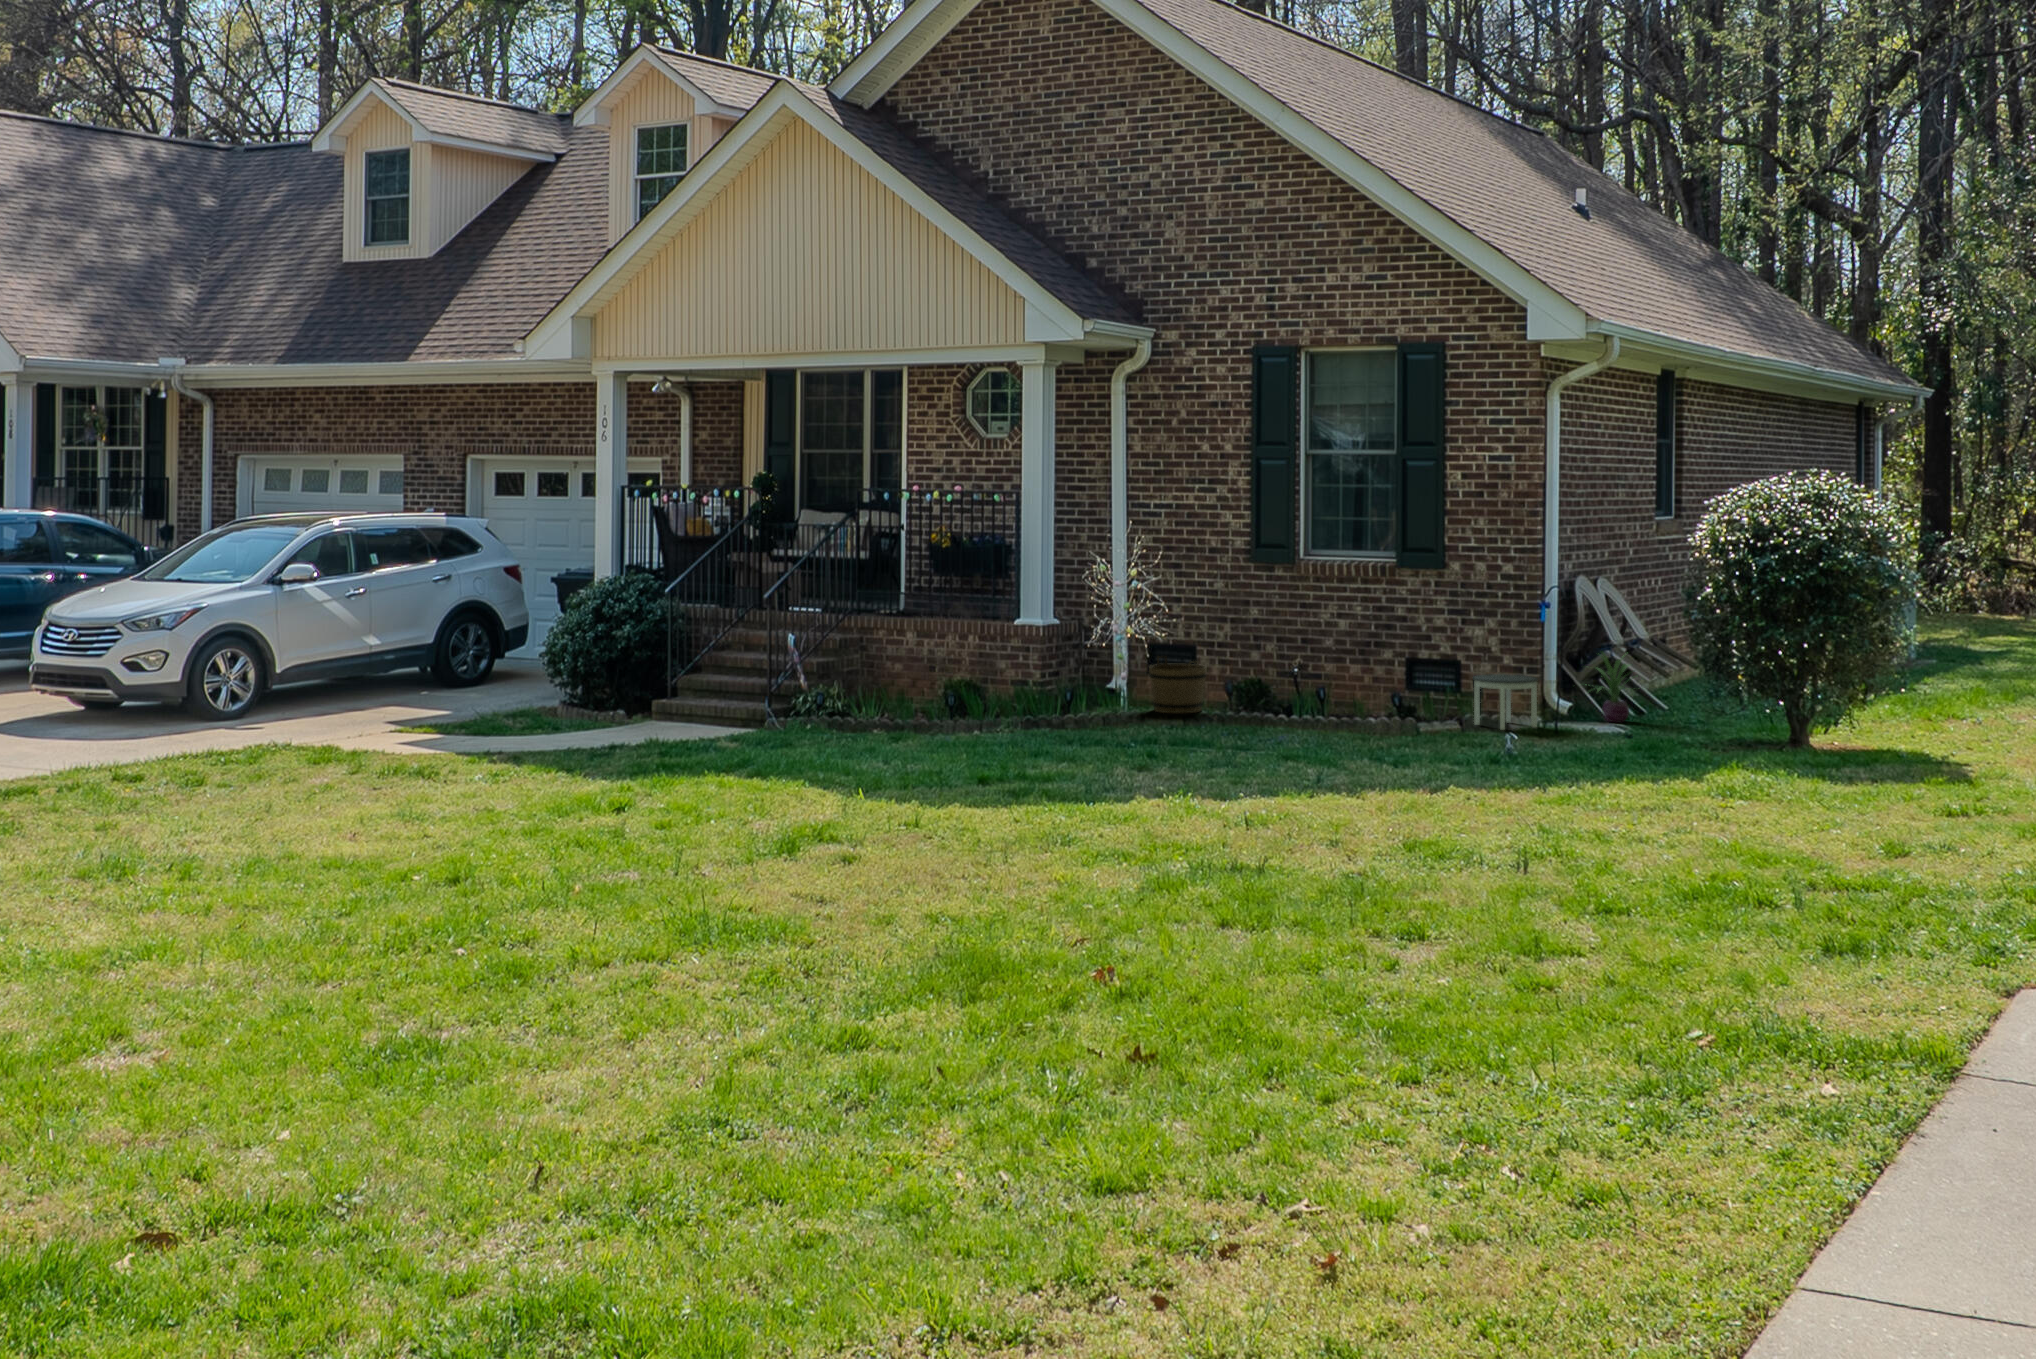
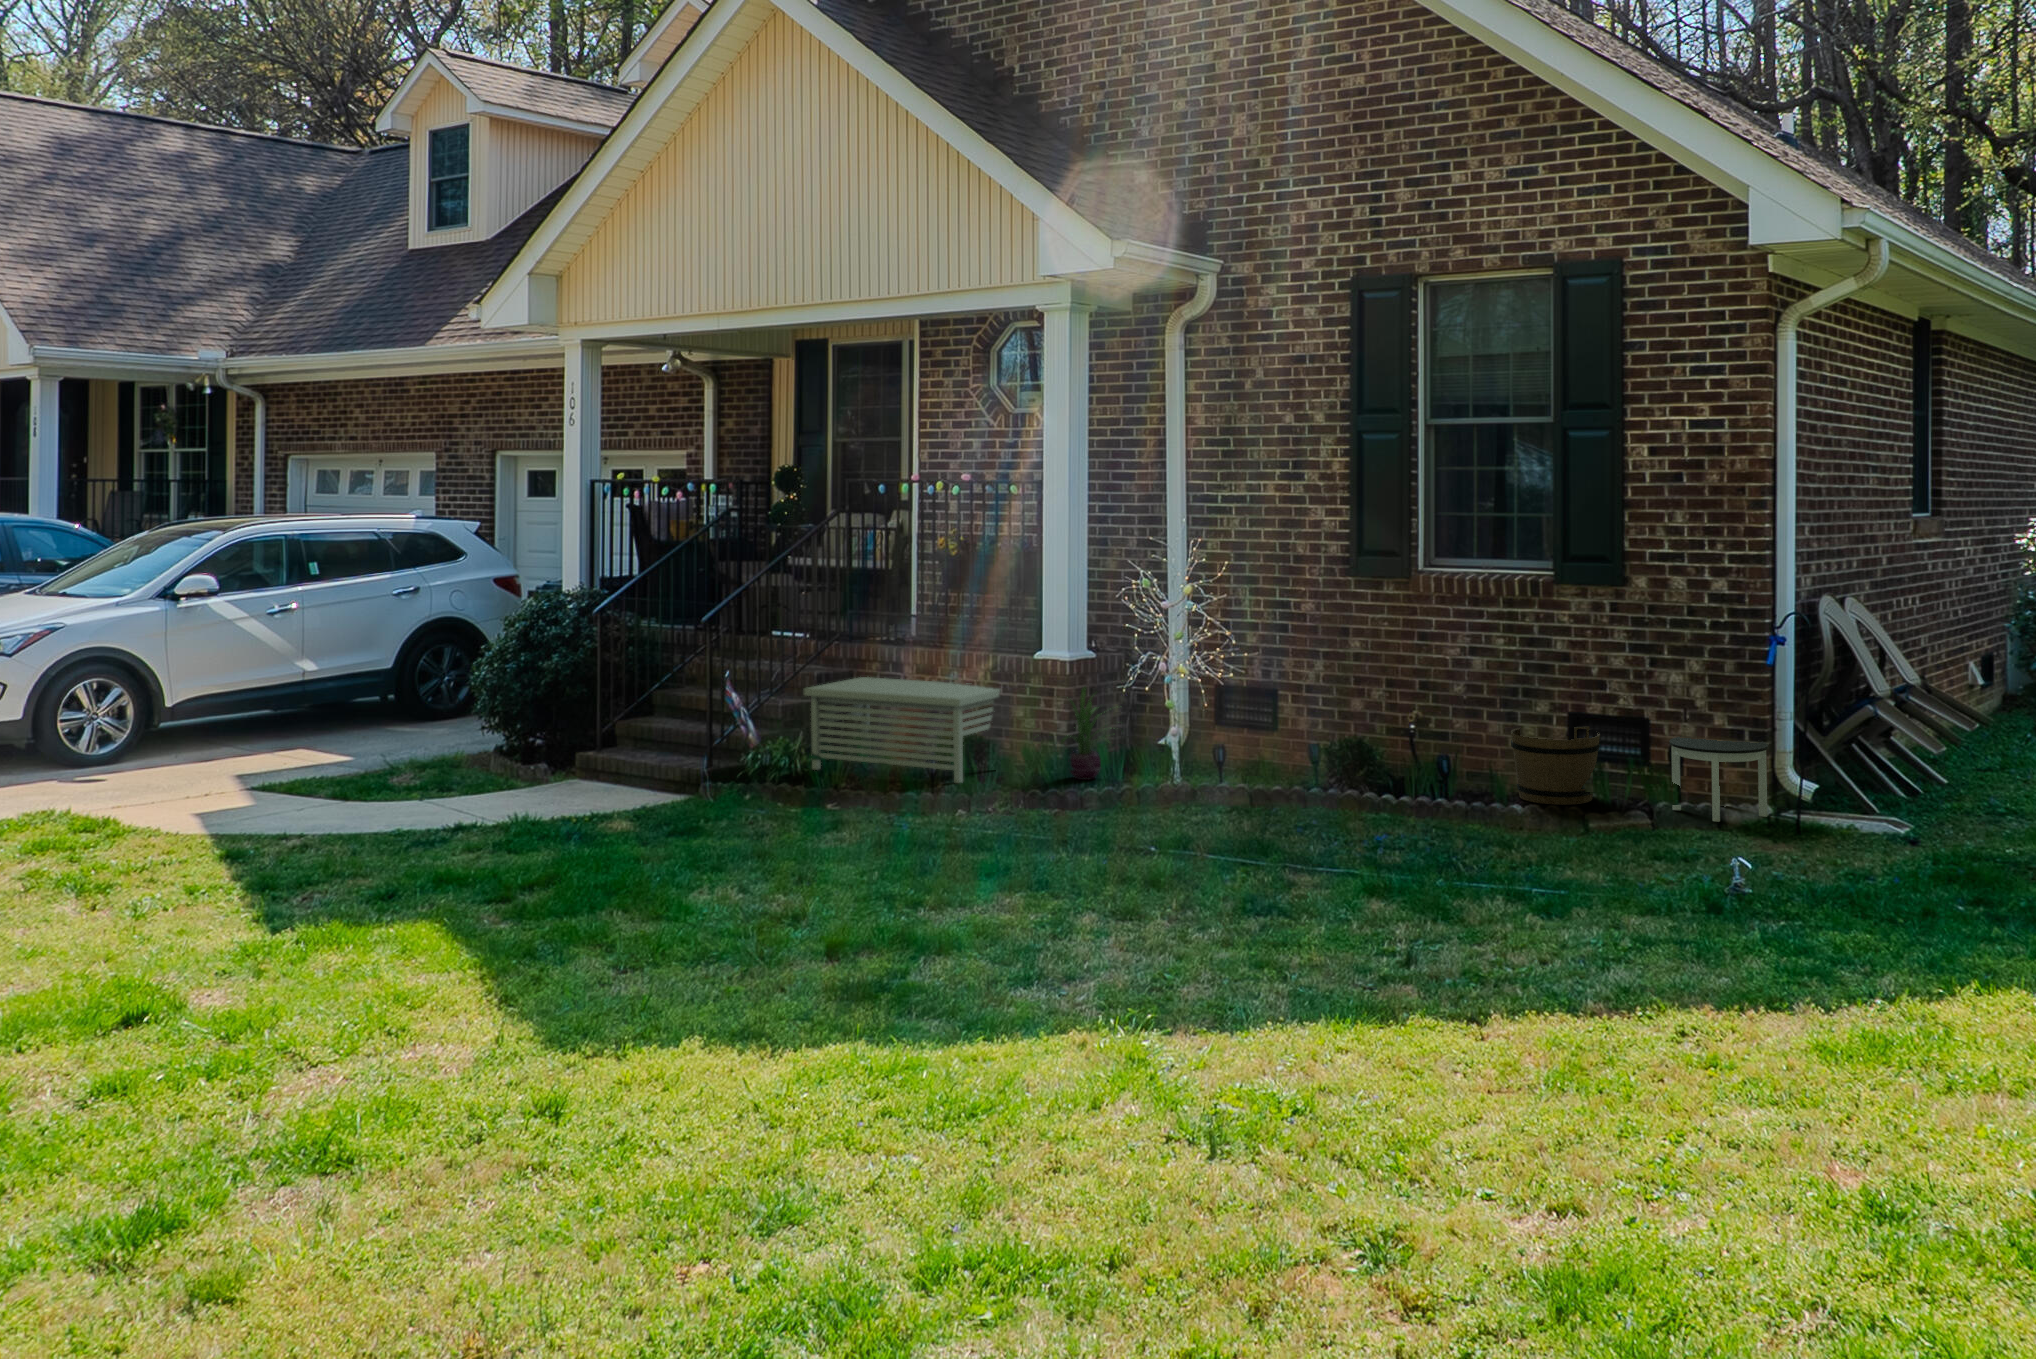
storage bench: none [834,643,994,718] -> present [804,677,1000,783]
decorative plant: present [1594,652,1633,722] -> present [1061,687,1111,780]
bucket: present [1149,656,1207,713] -> present [1511,726,1600,805]

